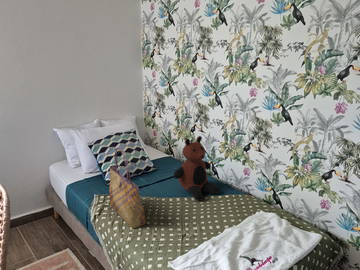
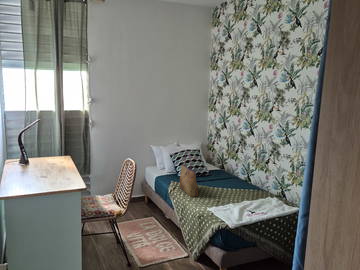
teddy bear: present [174,136,219,200] -> none [219,152,247,190]

